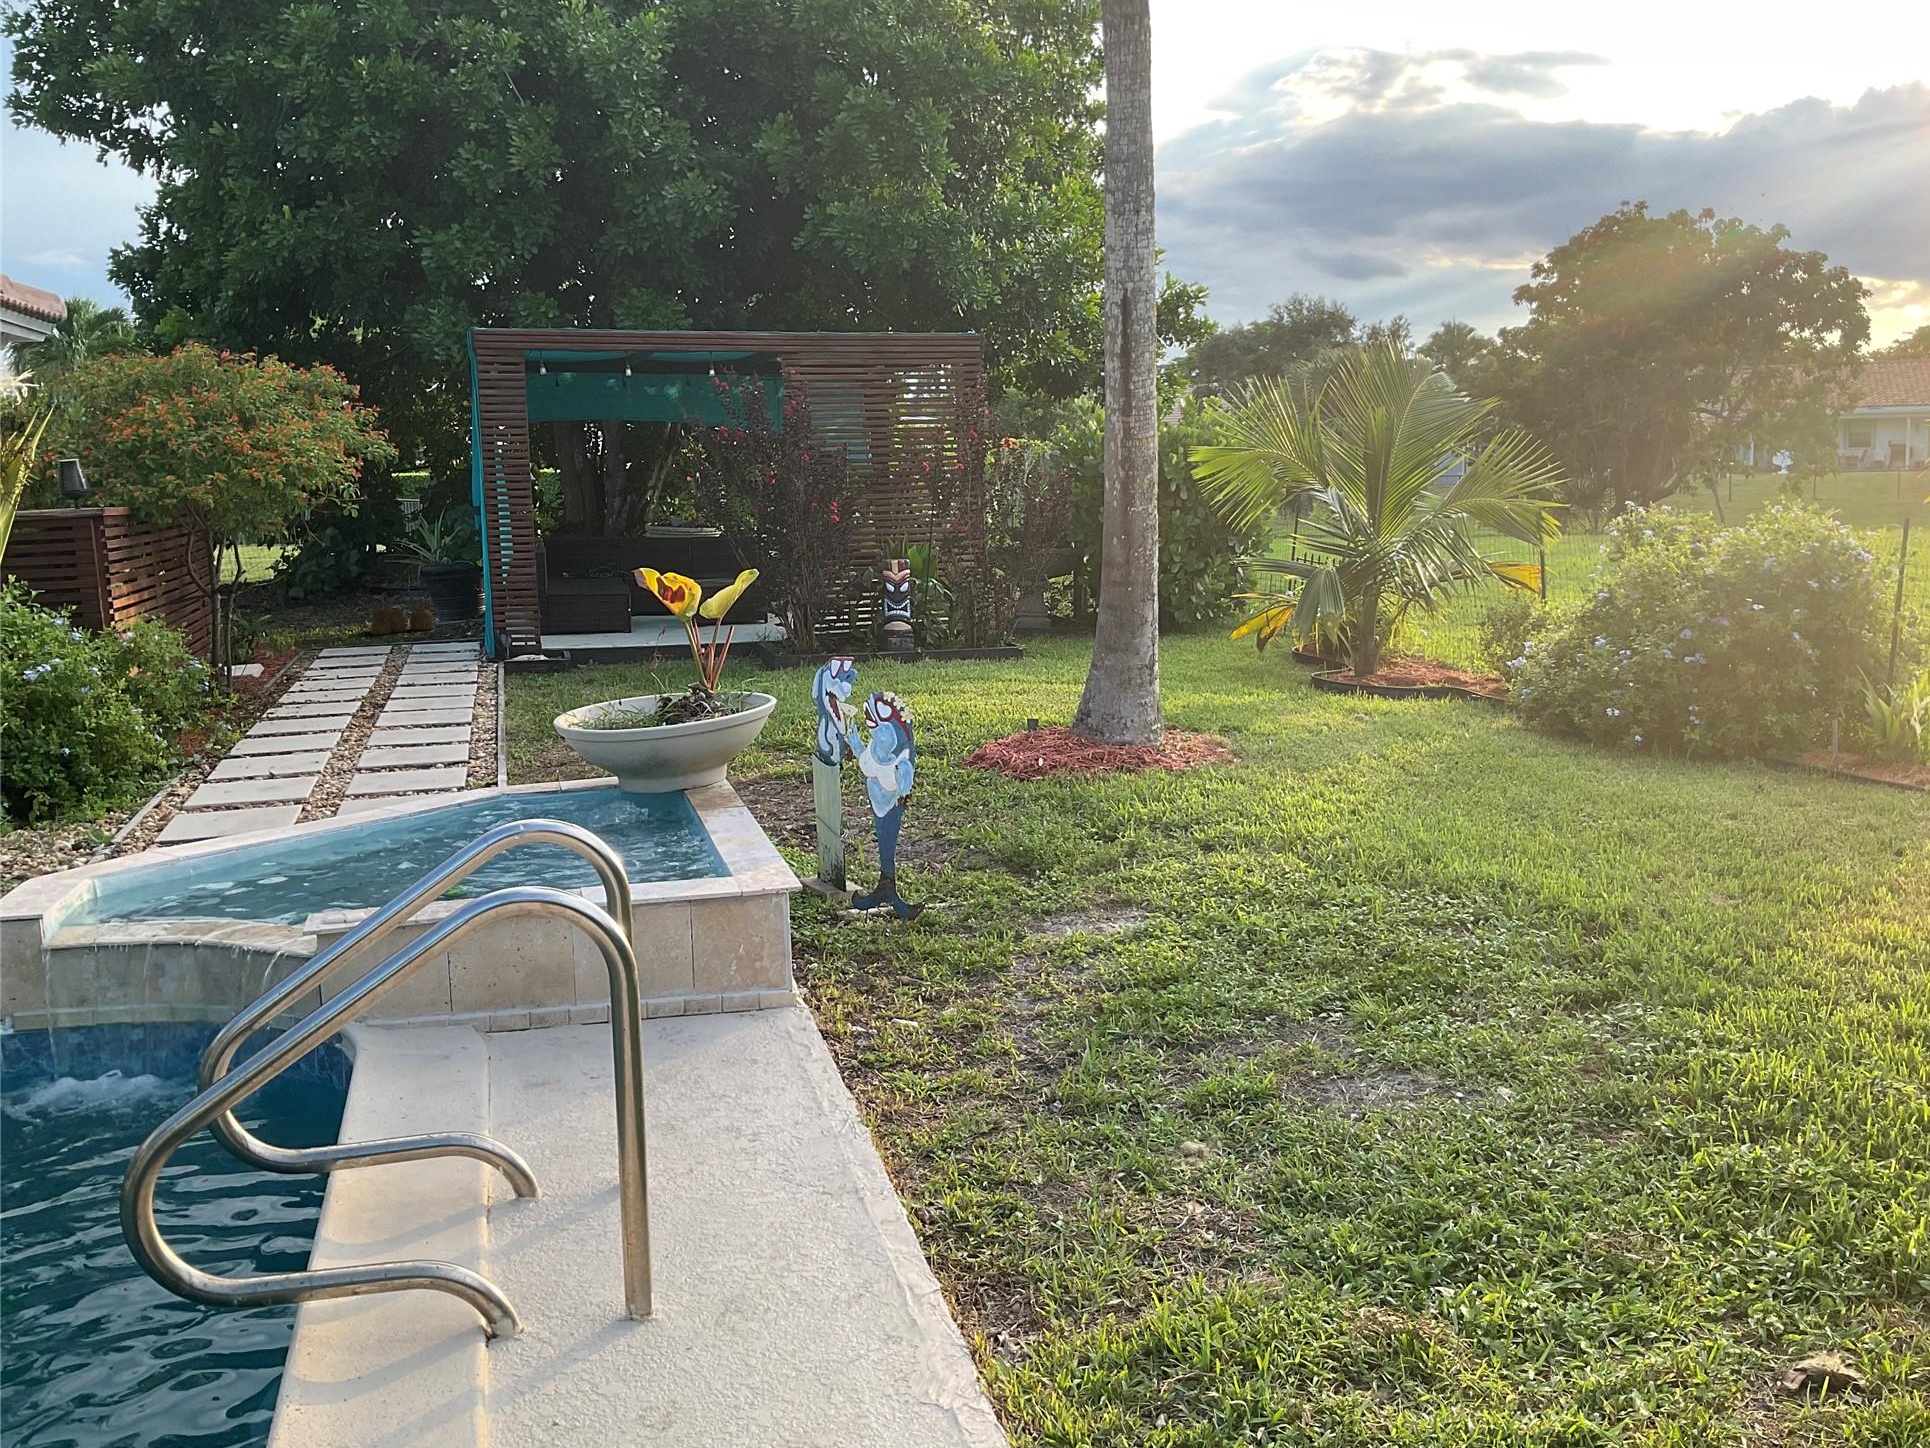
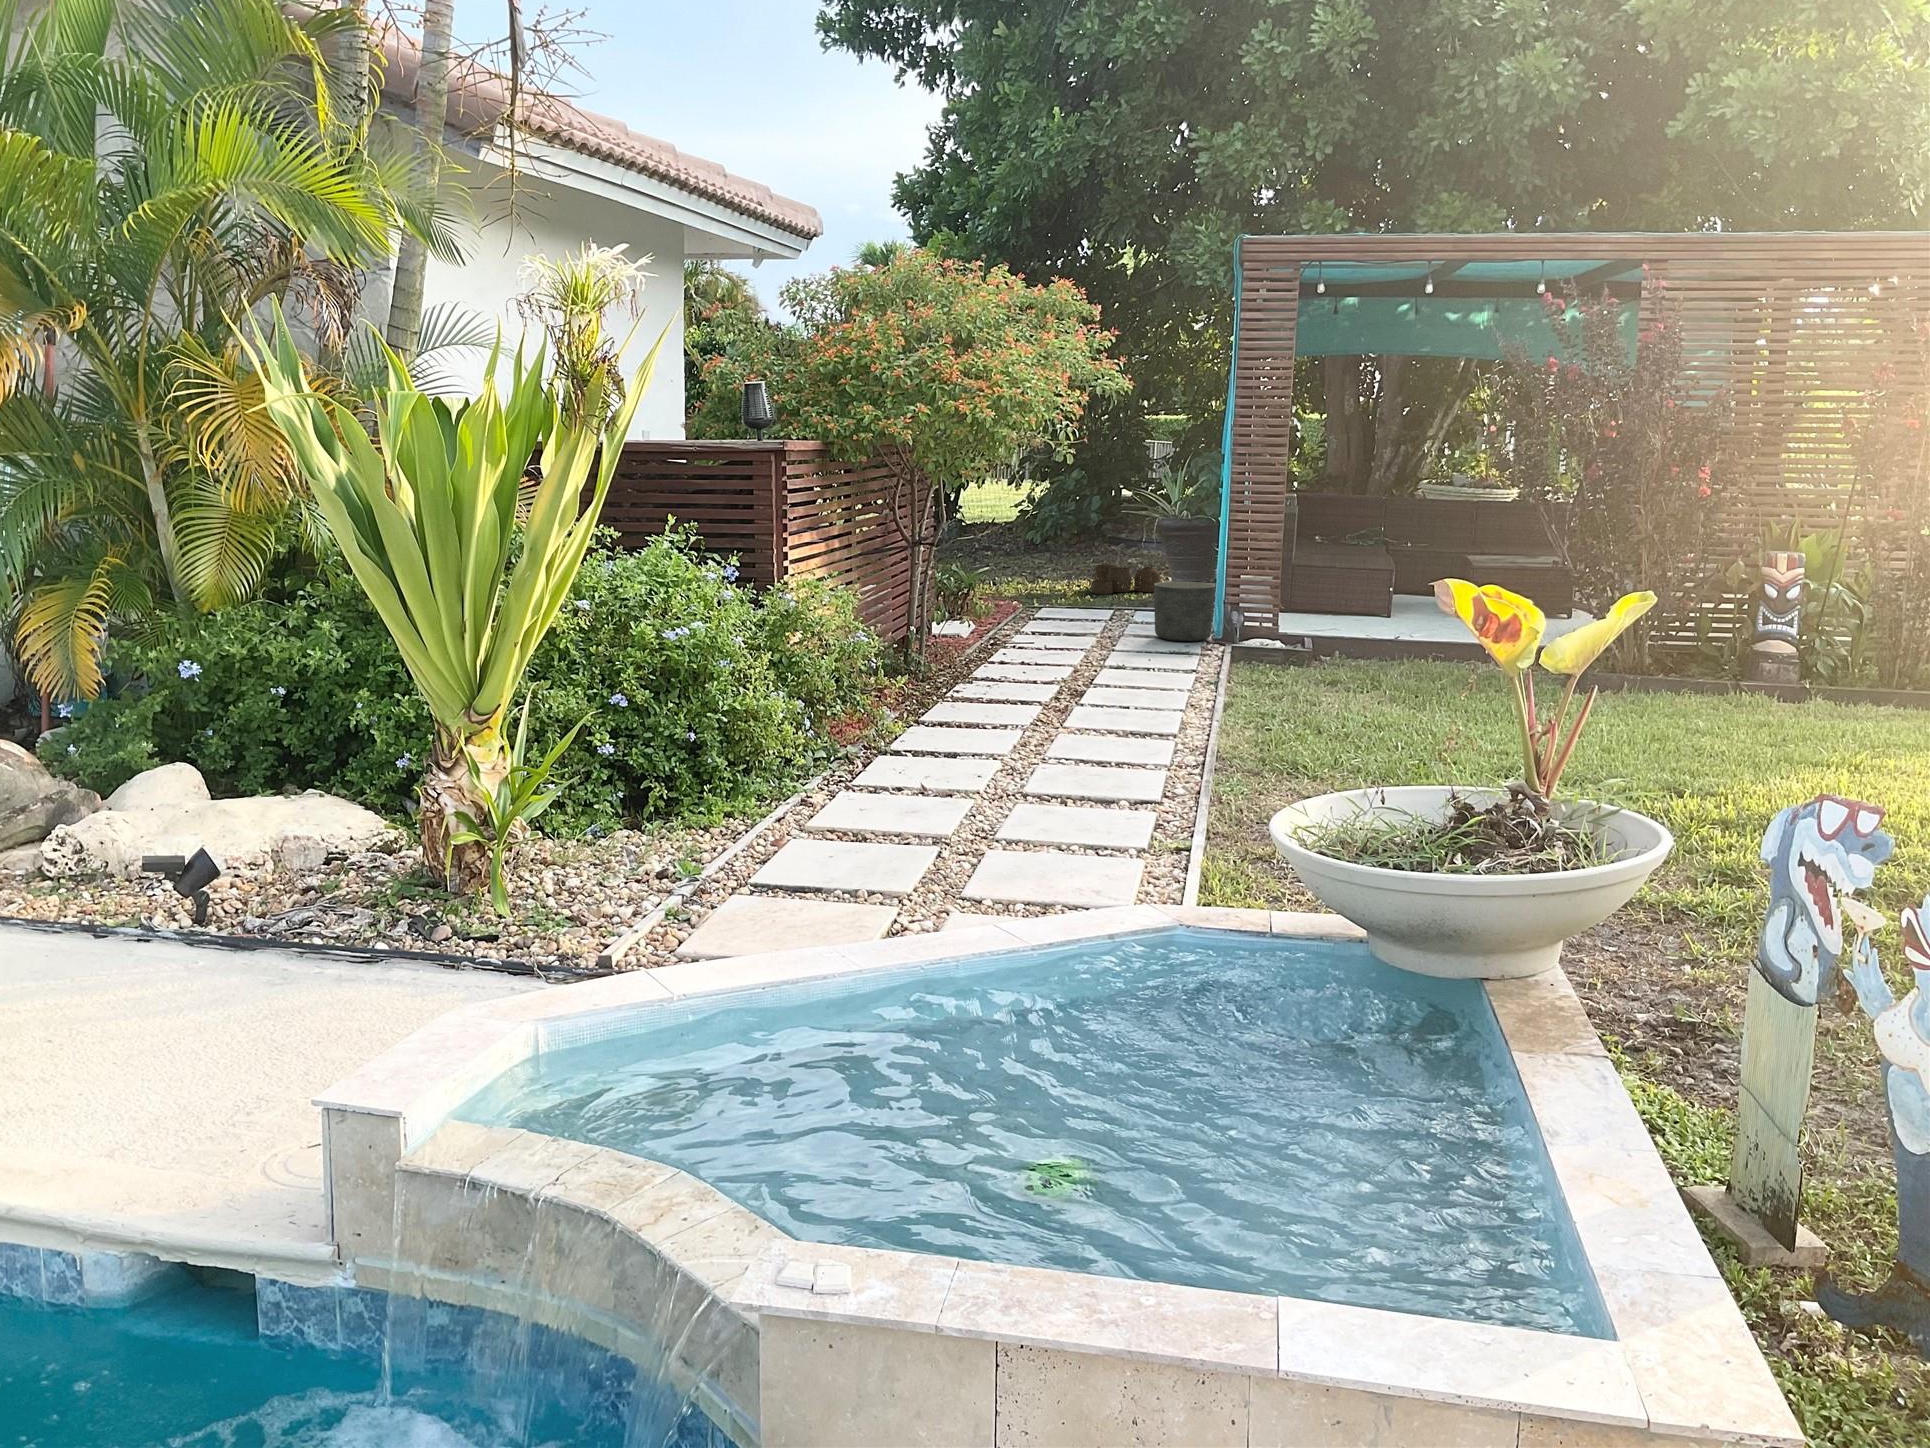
planter: none [433,614,486,663] -> present [1154,582,1215,641]

